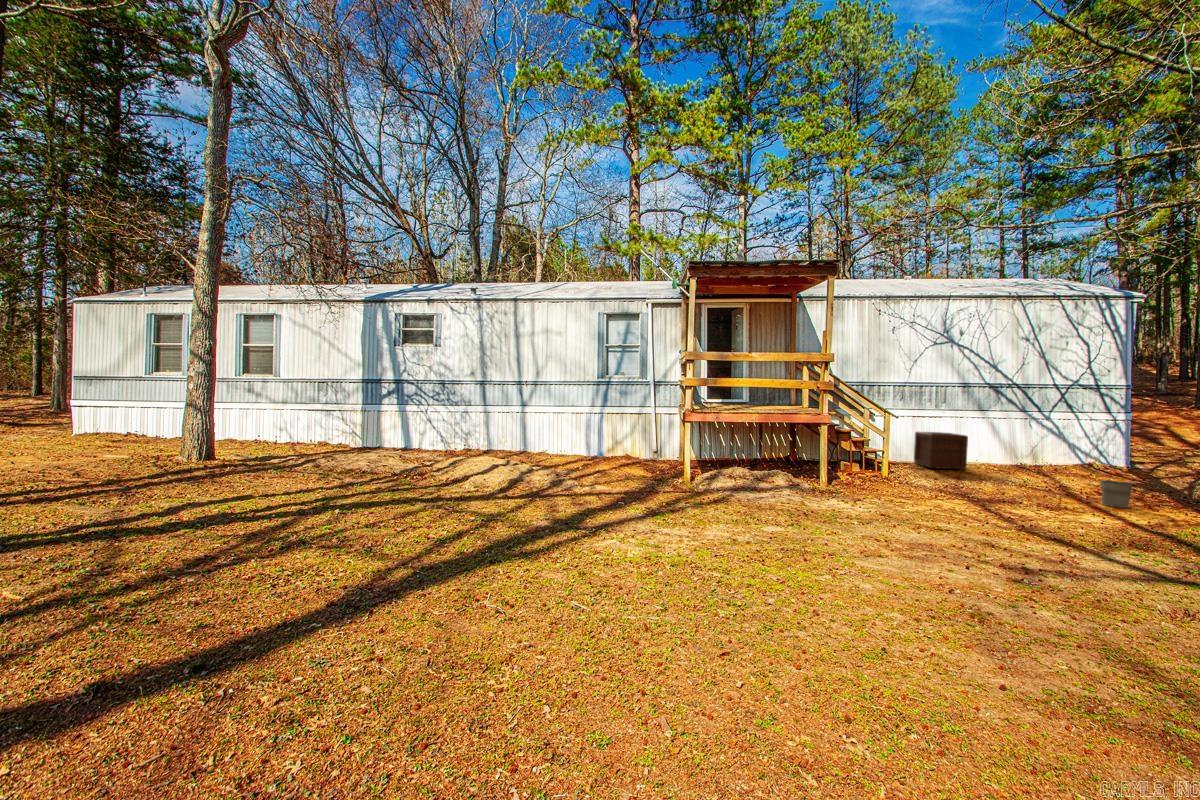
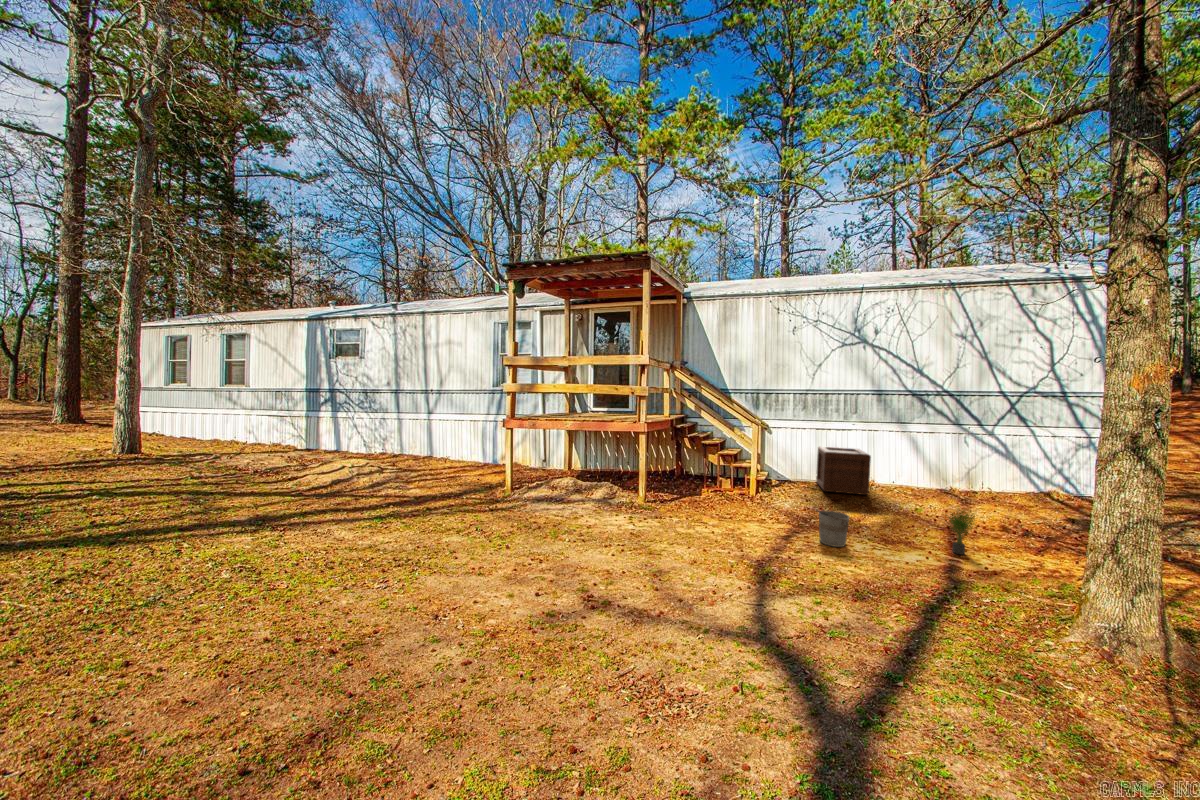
potted plant: none [1049,463,1084,499] -> present [946,510,974,554]
bucket: present [1099,480,1134,508] -> present [816,510,849,547]

